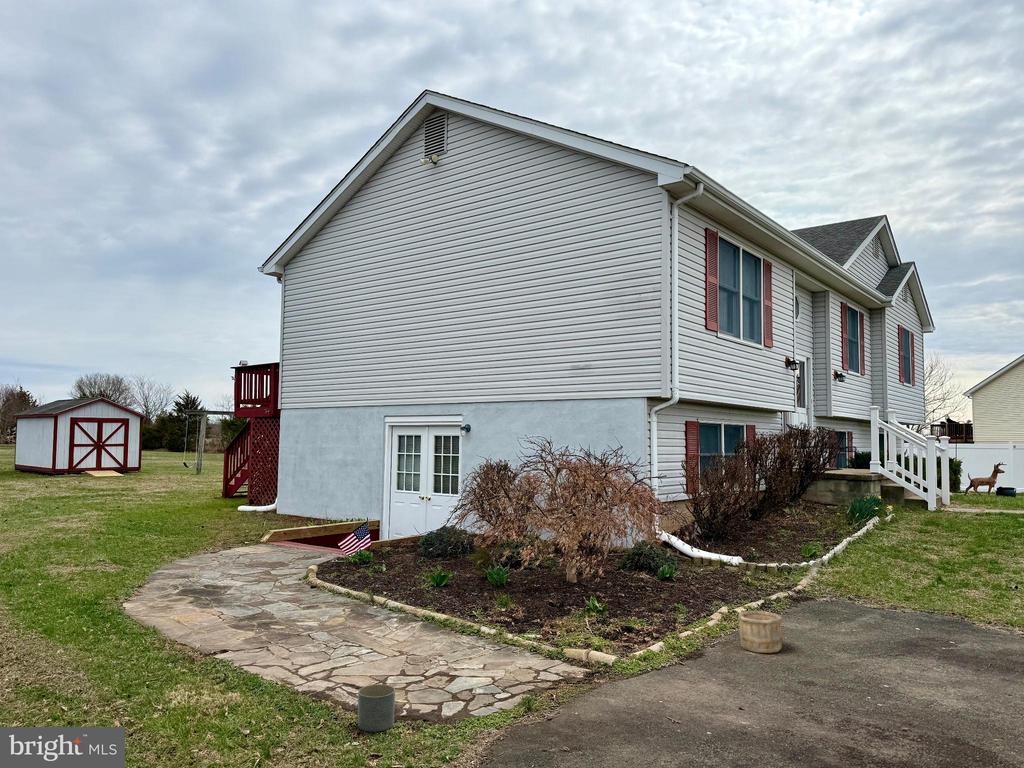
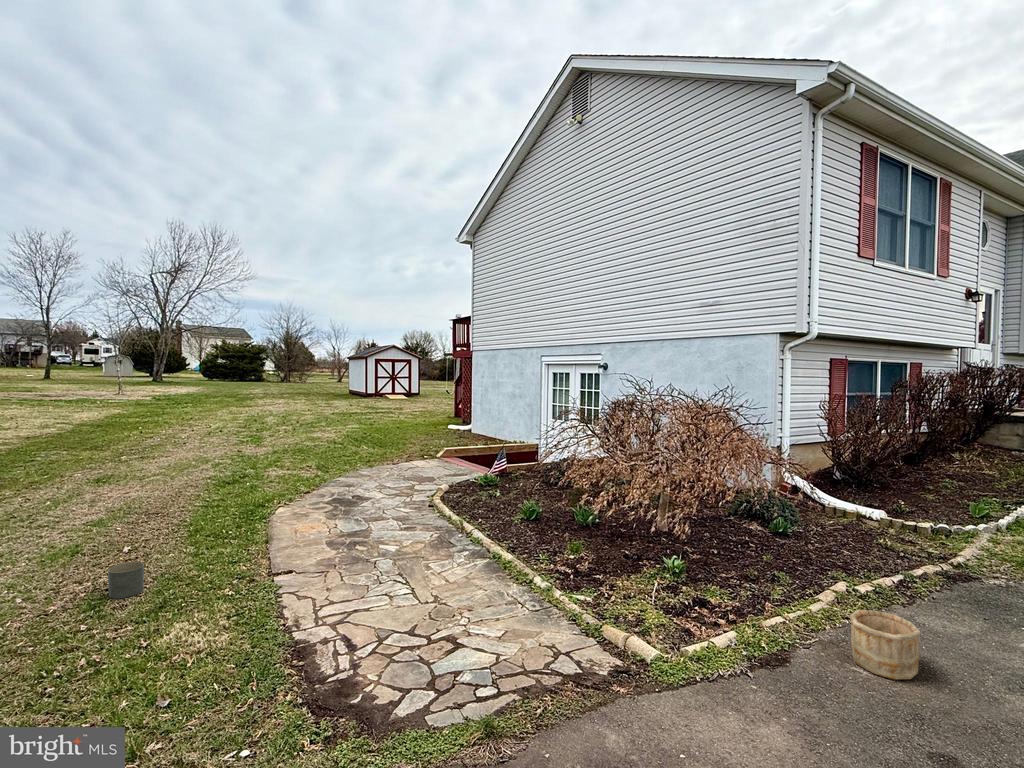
planter: present [358,684,395,732] -> present [108,562,144,599]

